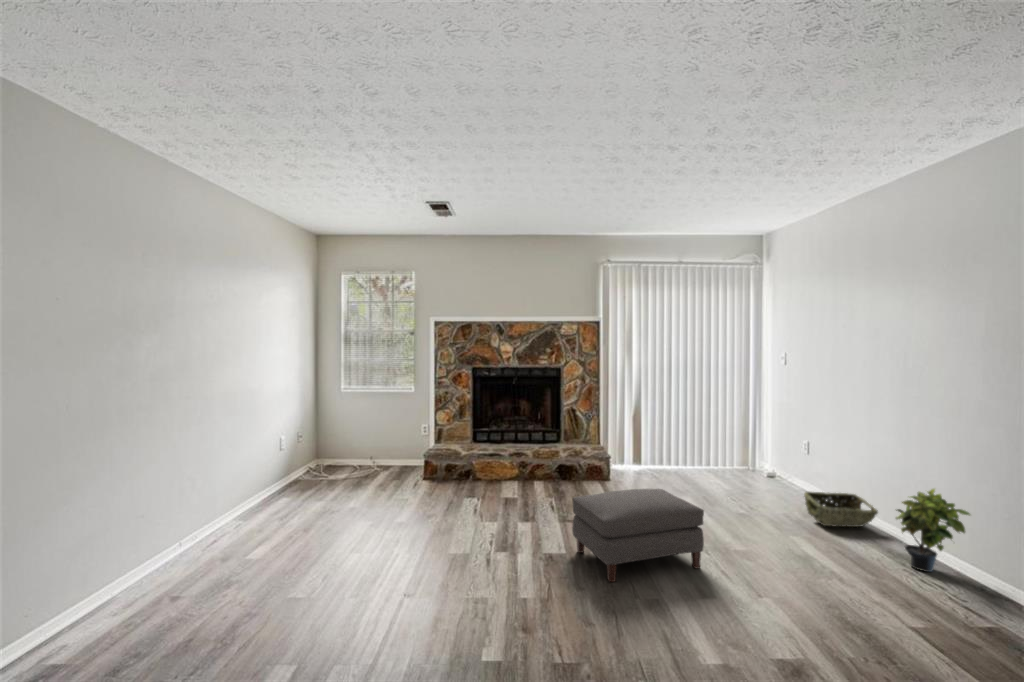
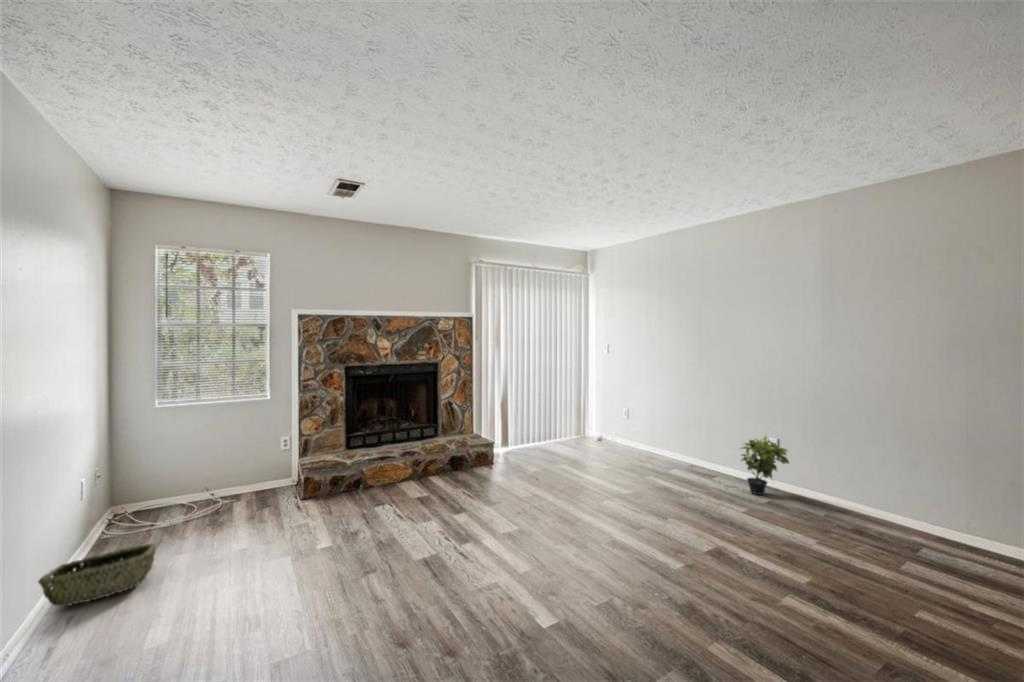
ottoman: present [572,489,704,582] -> none [545,468,655,568]
woven basket: present [804,492,878,527] -> present [38,543,156,606]

